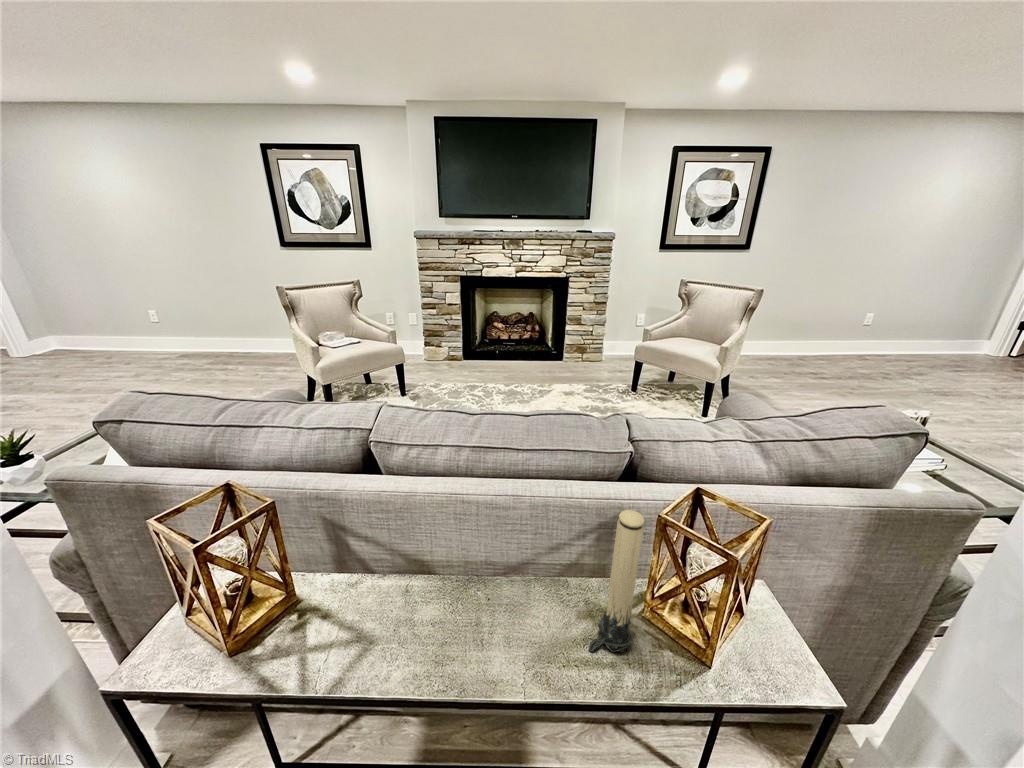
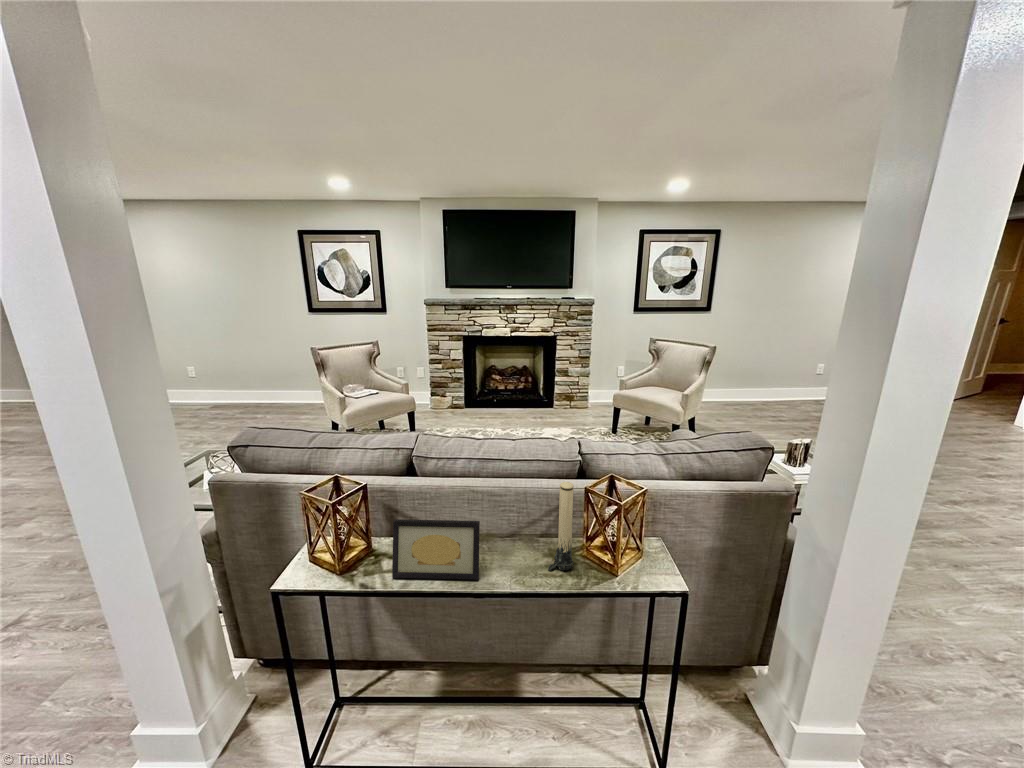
picture frame: none [315,569,470,674] -> present [392,519,480,580]

